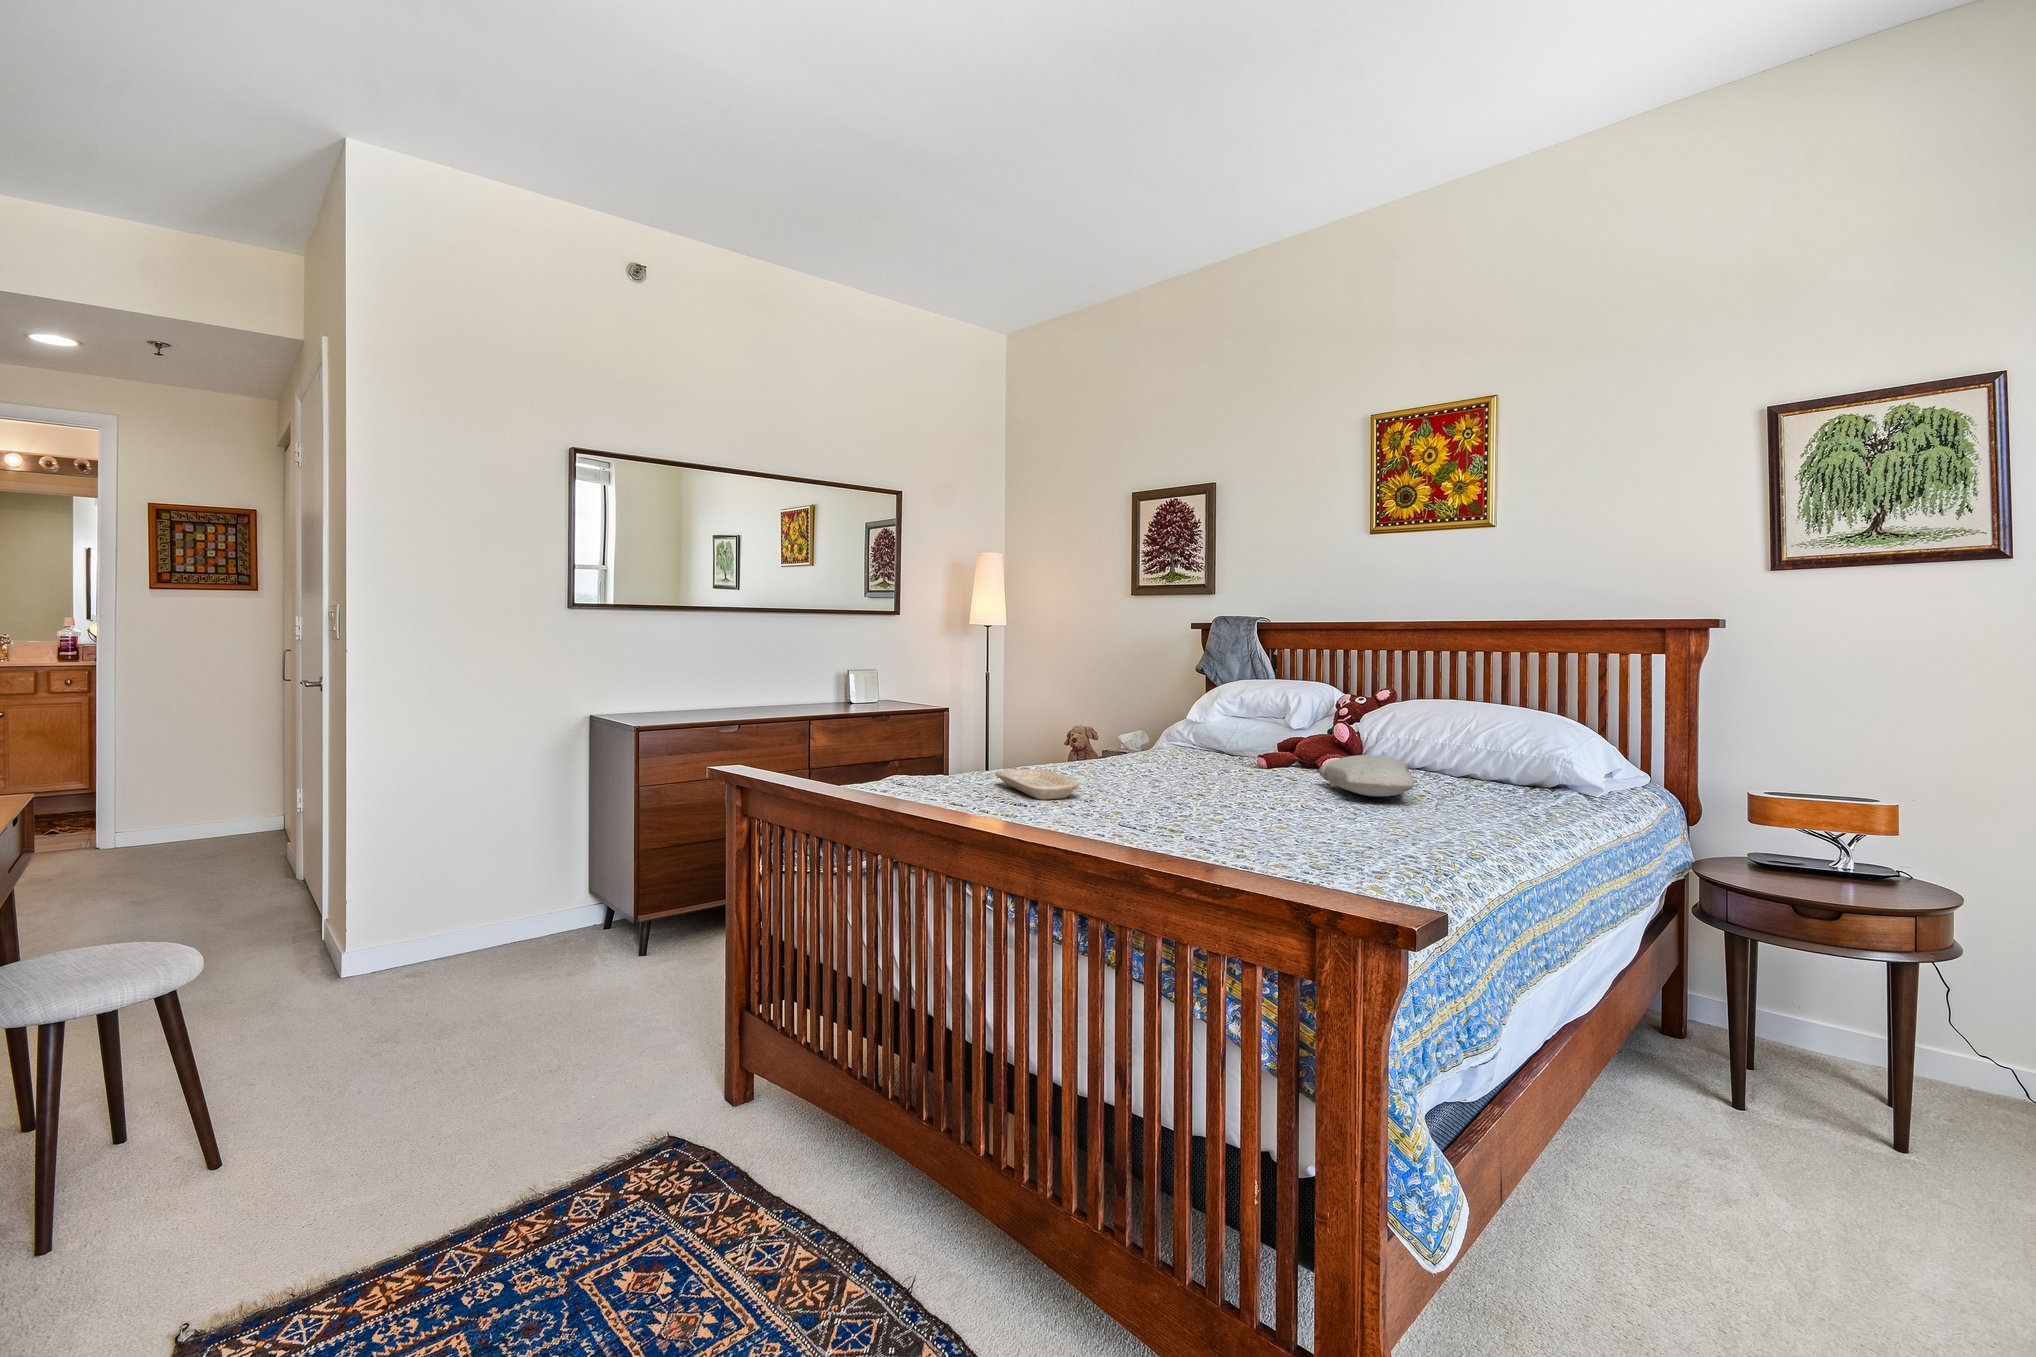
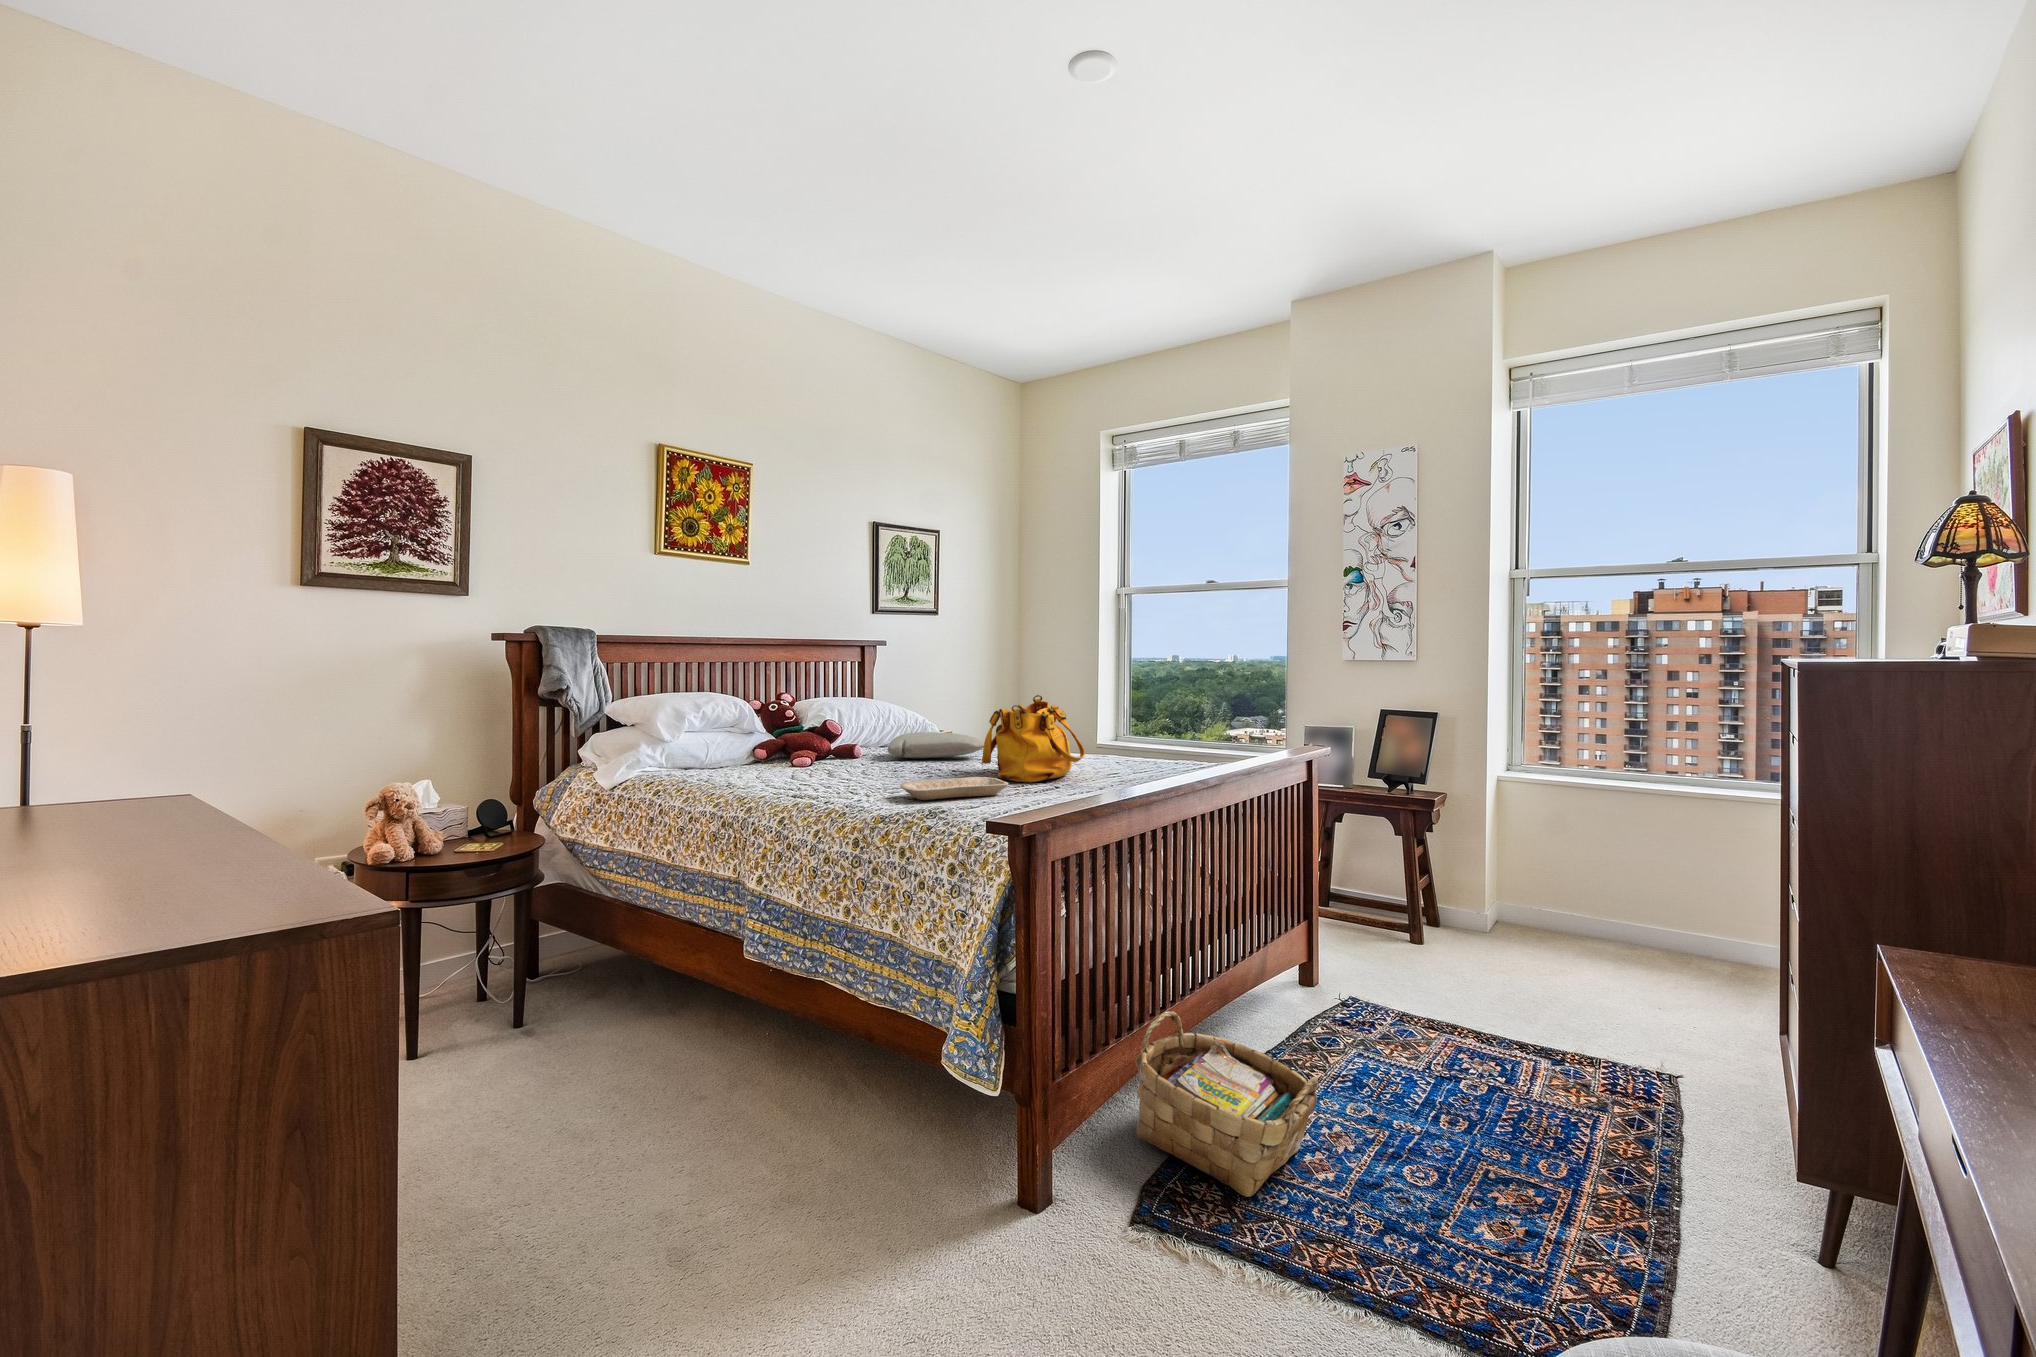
handbag: none [1122,695,1278,823] -> present [982,695,1085,782]
woven basket: none [611,1047,835,1274] -> present [1135,1011,1318,1197]

